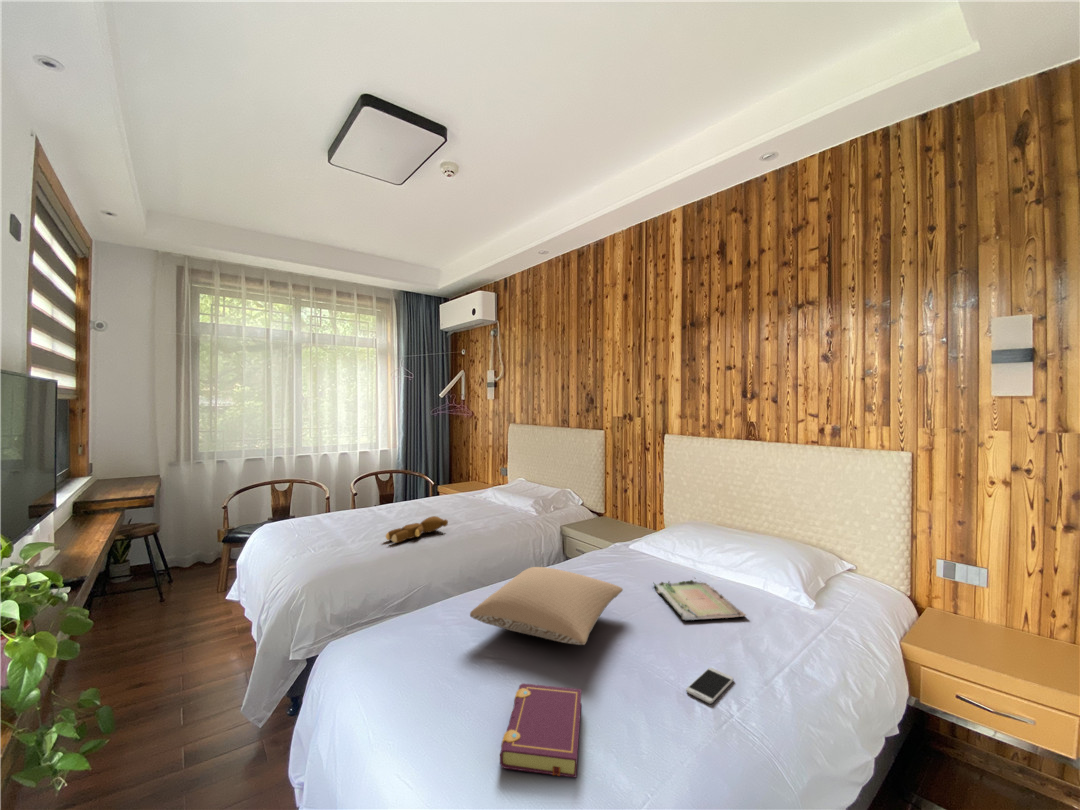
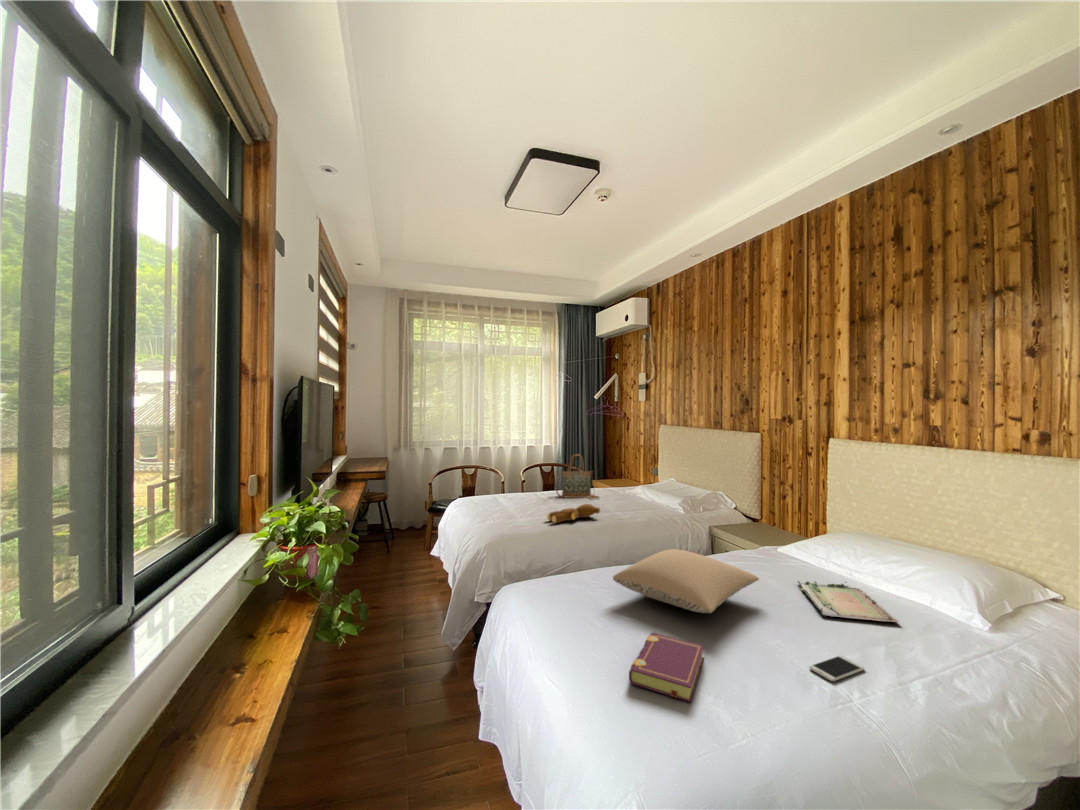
handbag: none [395,460,446,509] -> present [555,454,599,499]

